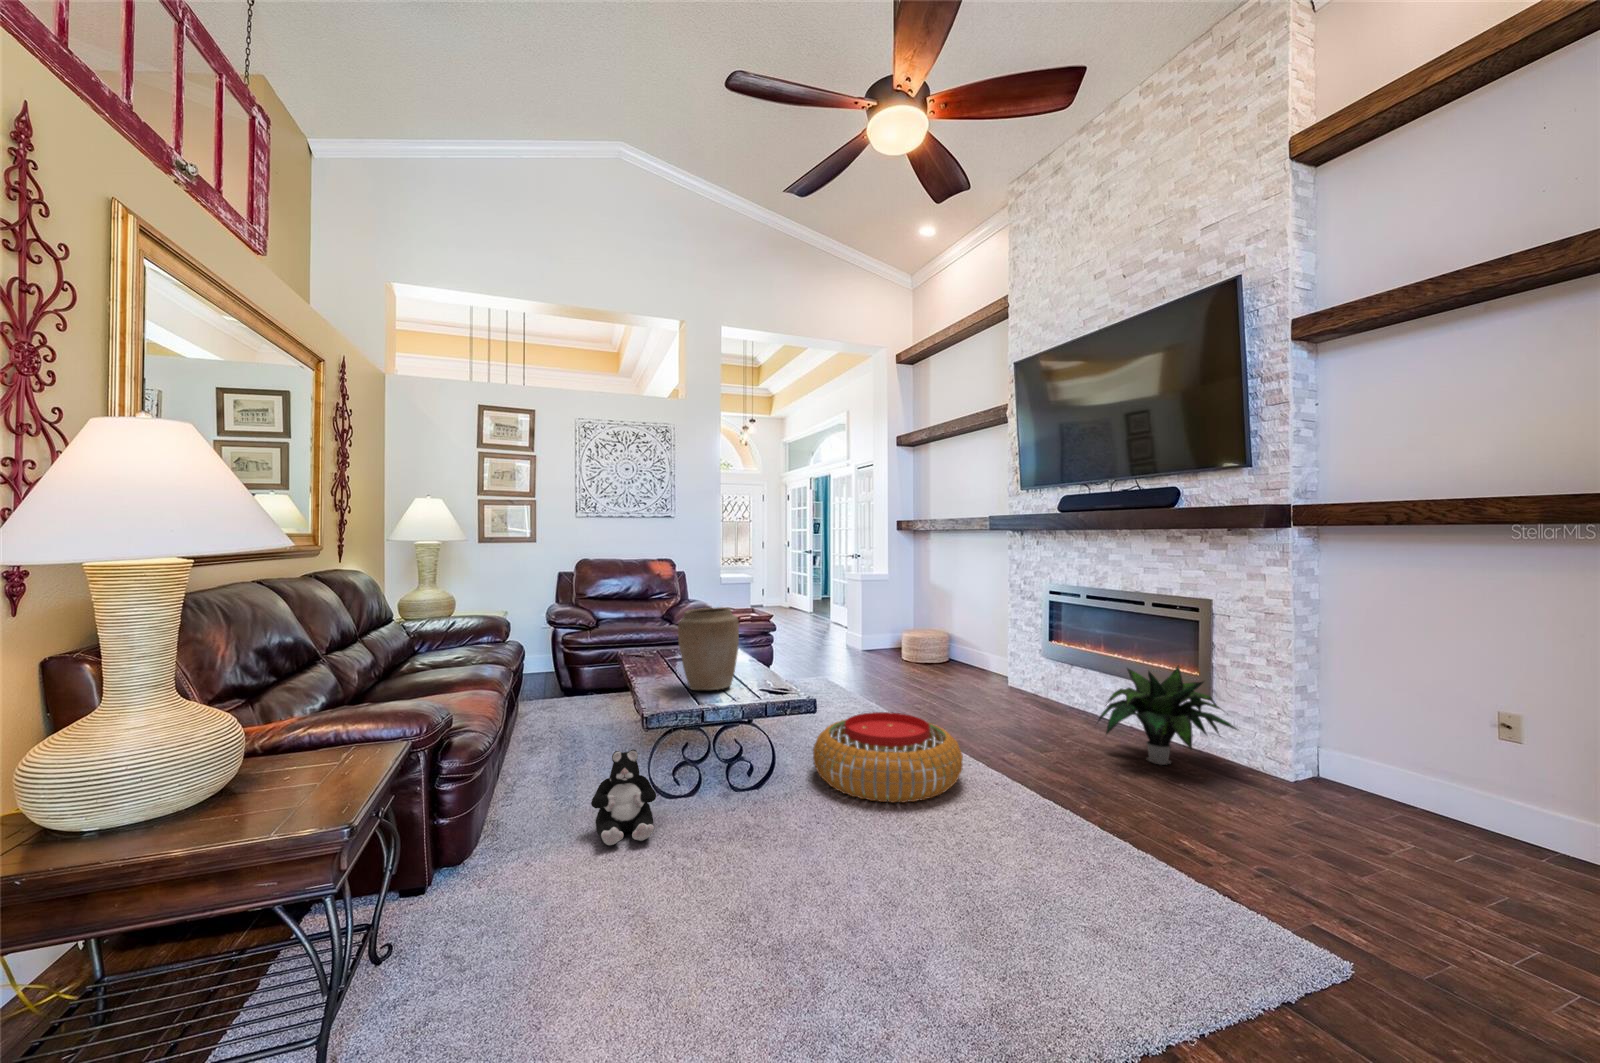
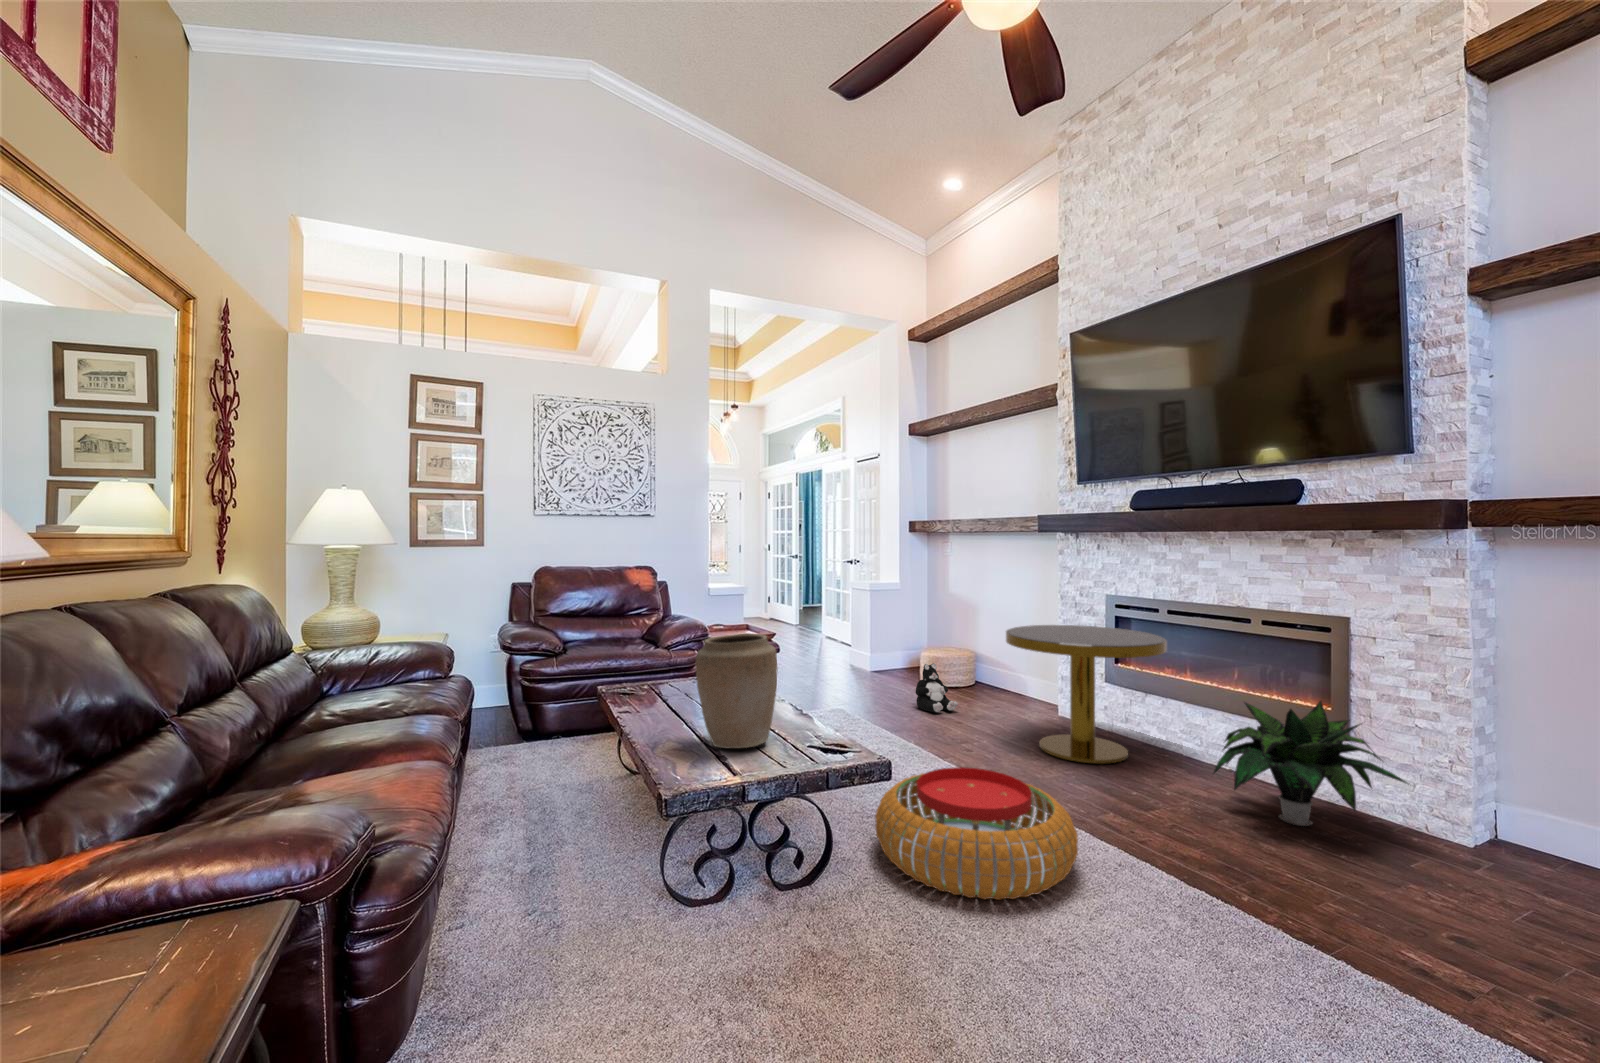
side table: none [951,608,1080,720] -> present [1006,625,1167,764]
plush toy: present [591,749,656,845] -> present [916,663,958,712]

